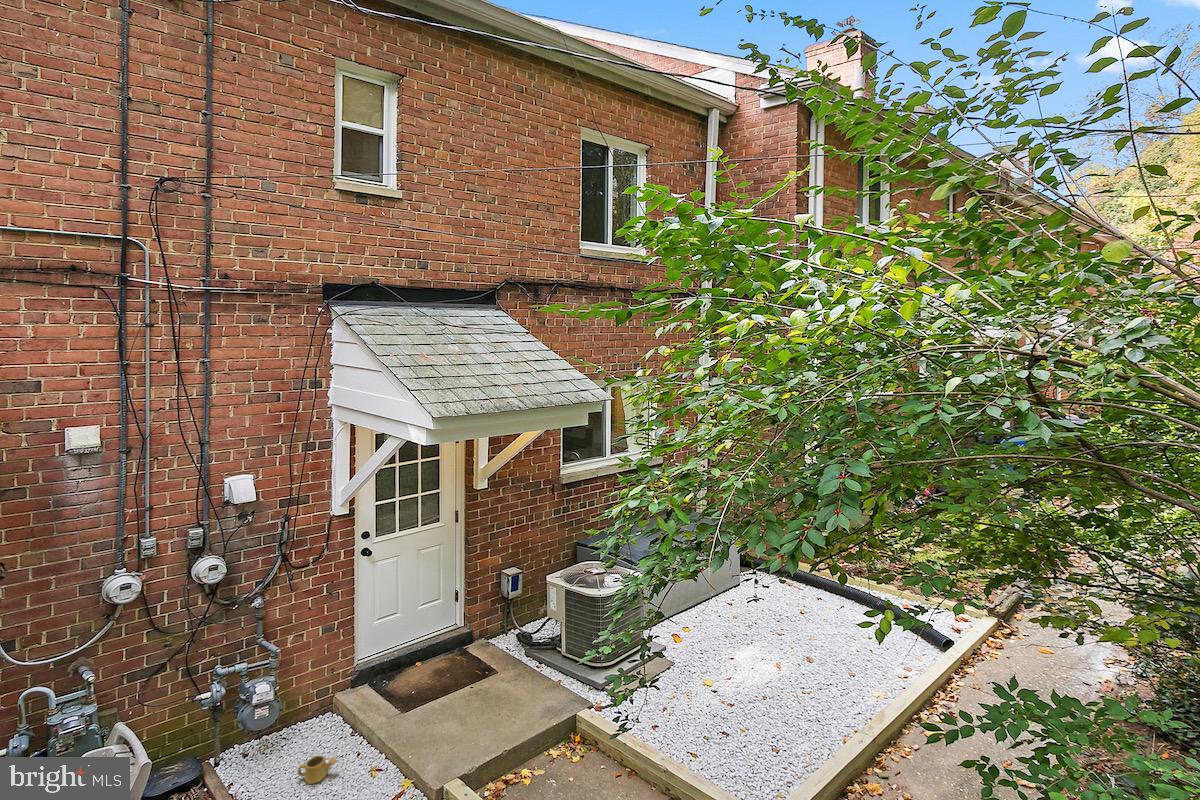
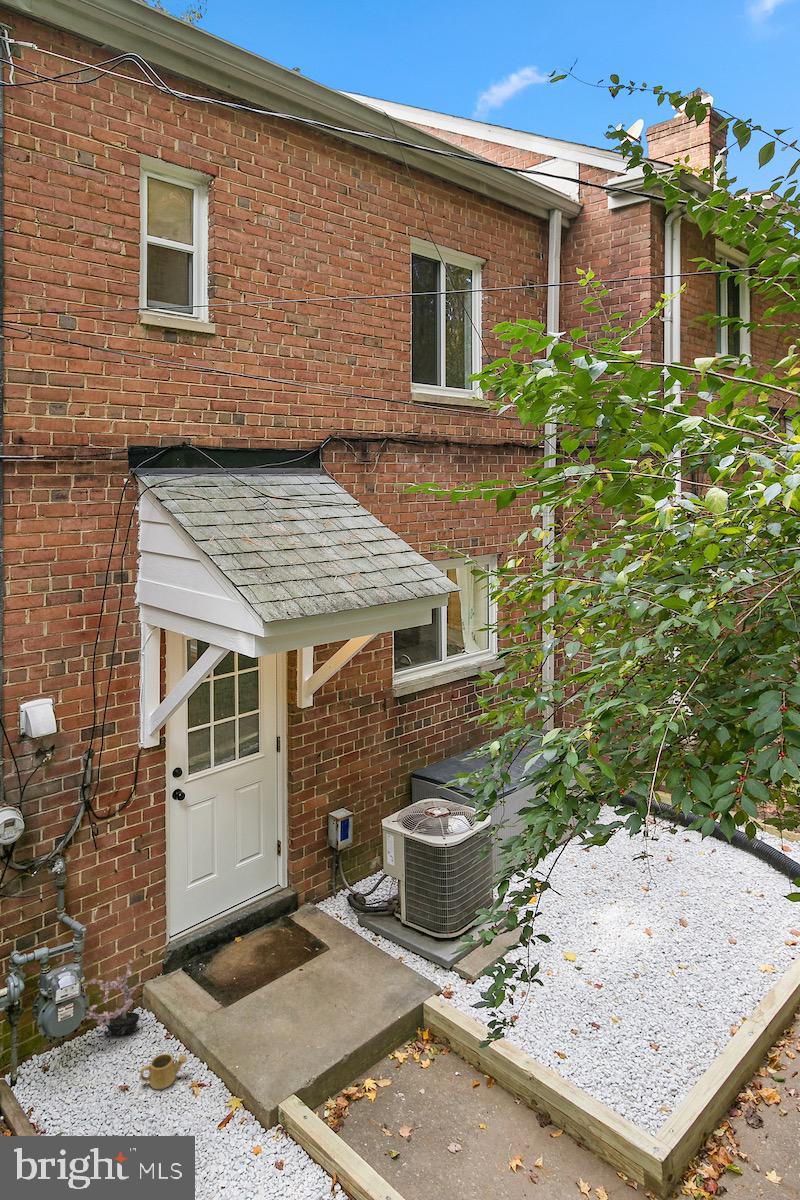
potted plant: none [265,674,322,735] -> present [82,959,142,1035]

